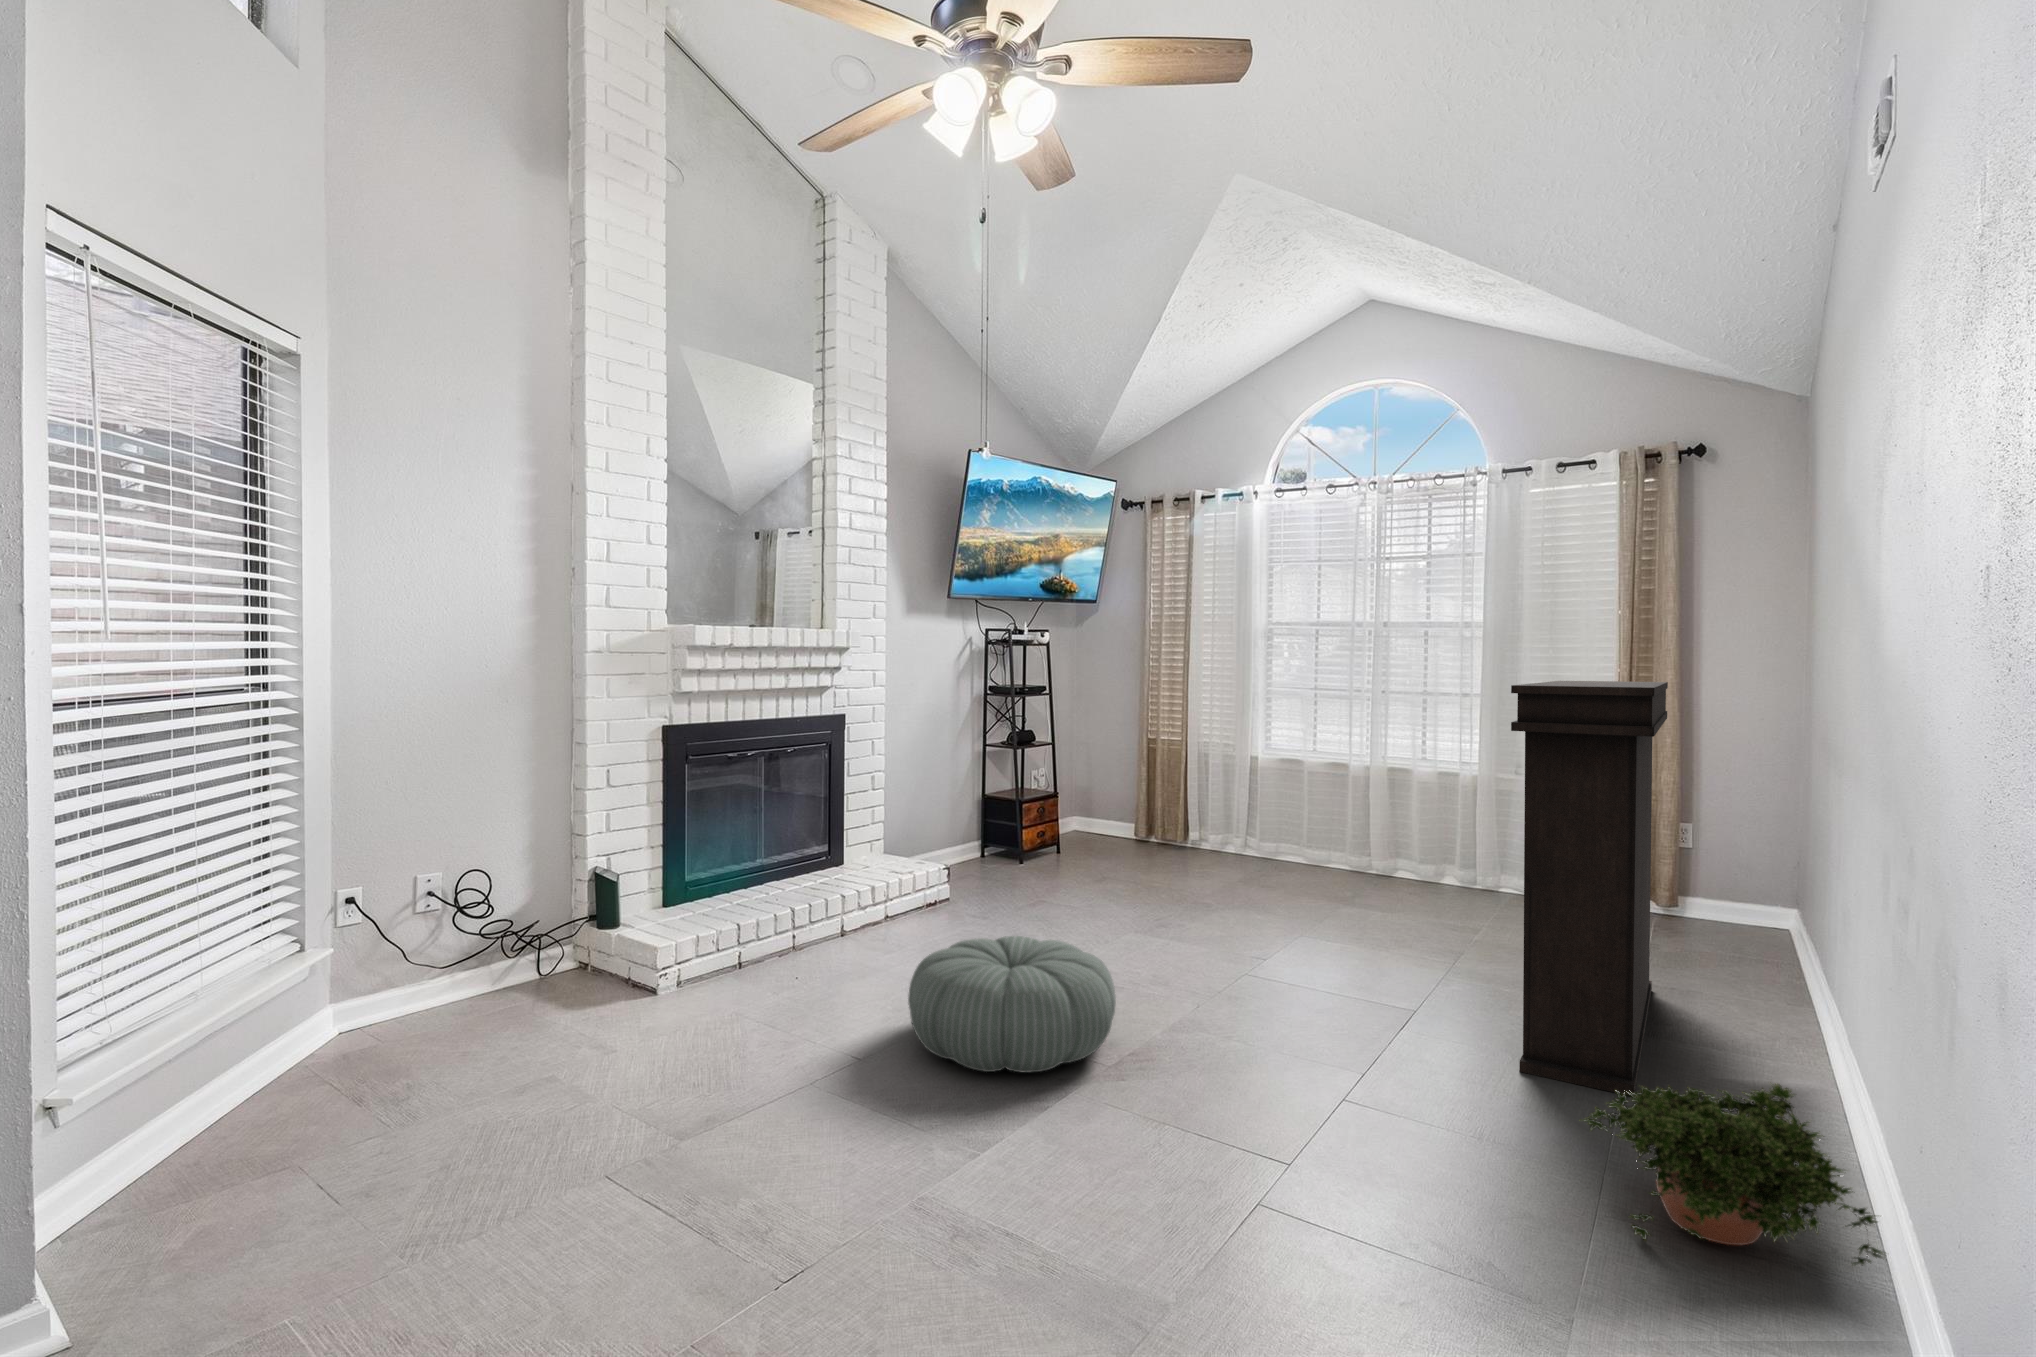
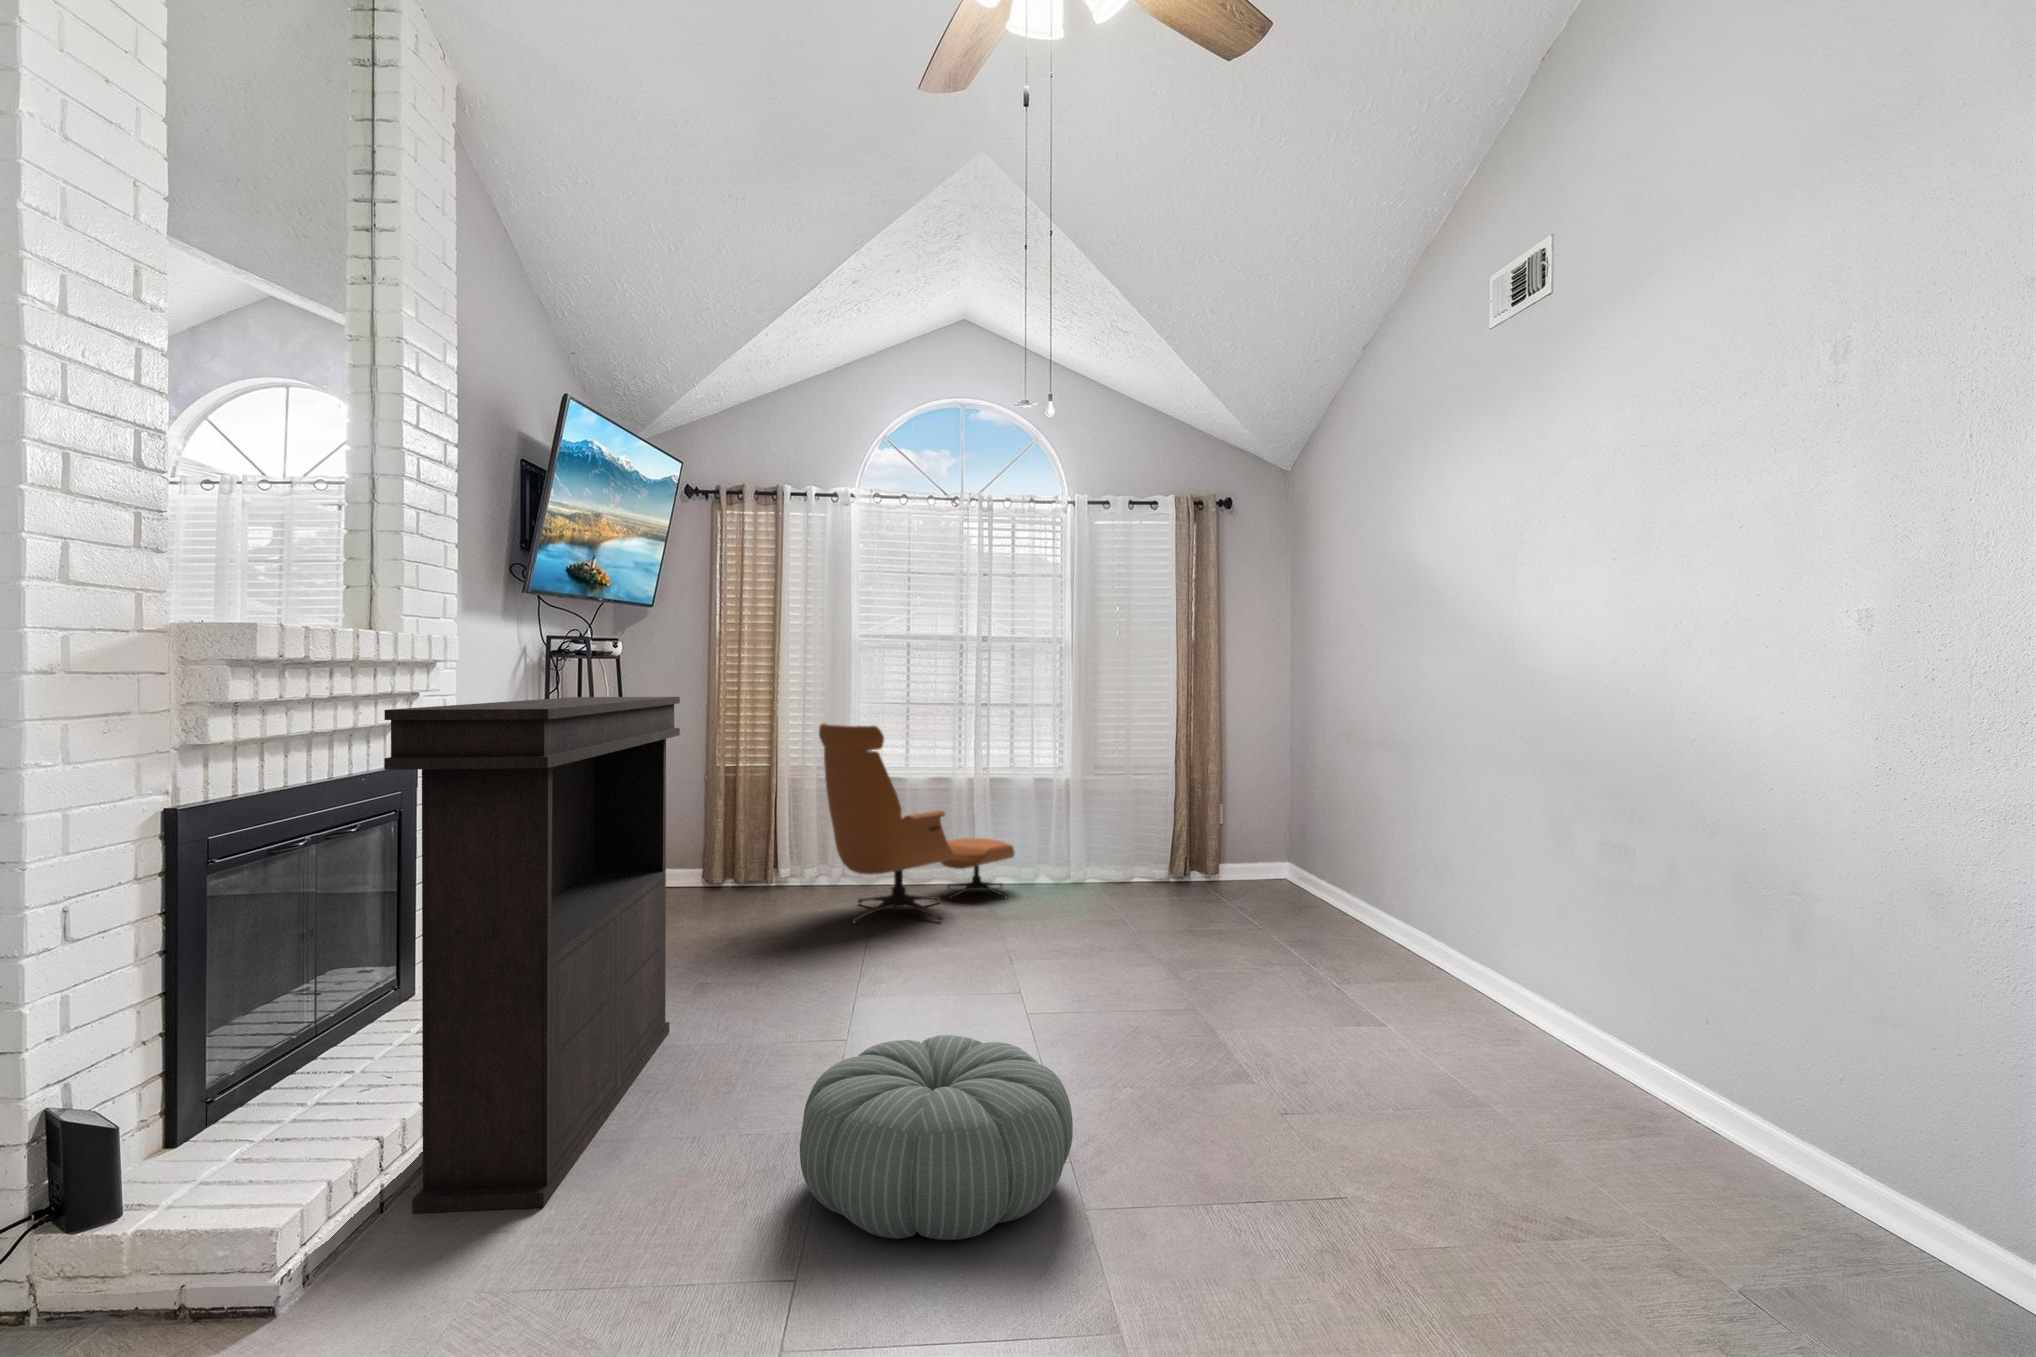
console table: present [1511,681,1668,1096] -> present [384,697,680,1213]
lounge chair: none [1189,702,1405,892] -> present [819,723,1014,923]
potted plant: present [1580,1084,1883,1266] -> none [1511,1016,1748,1179]

